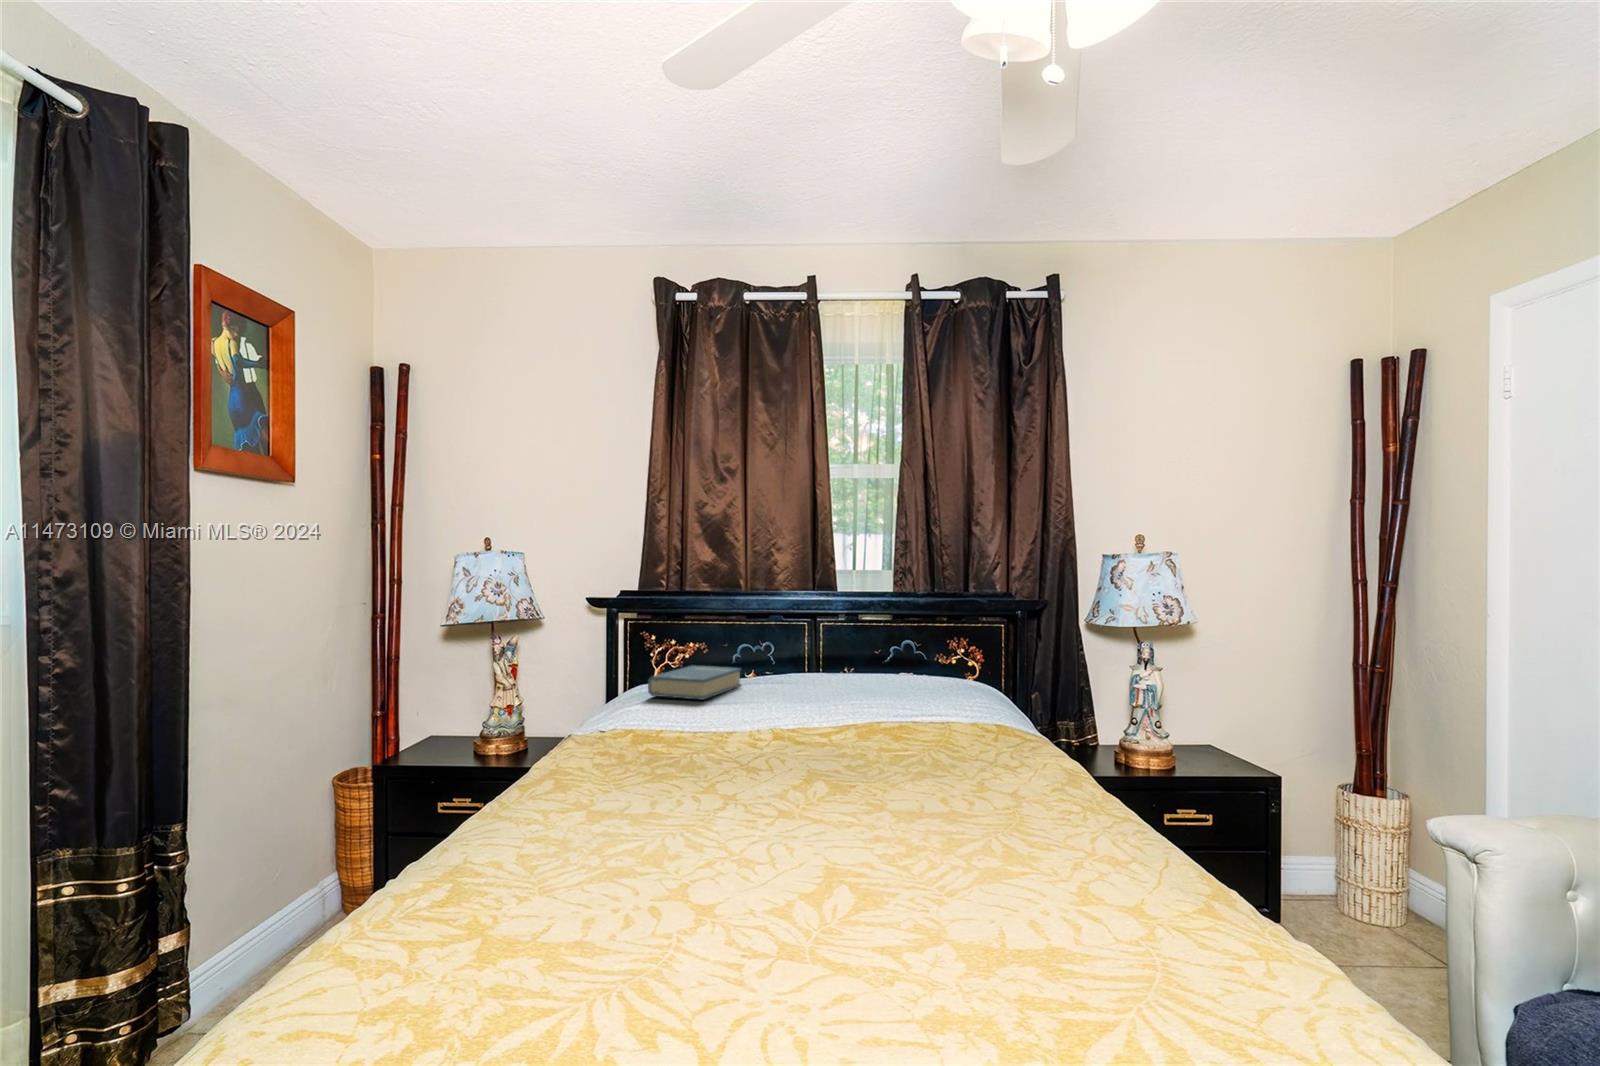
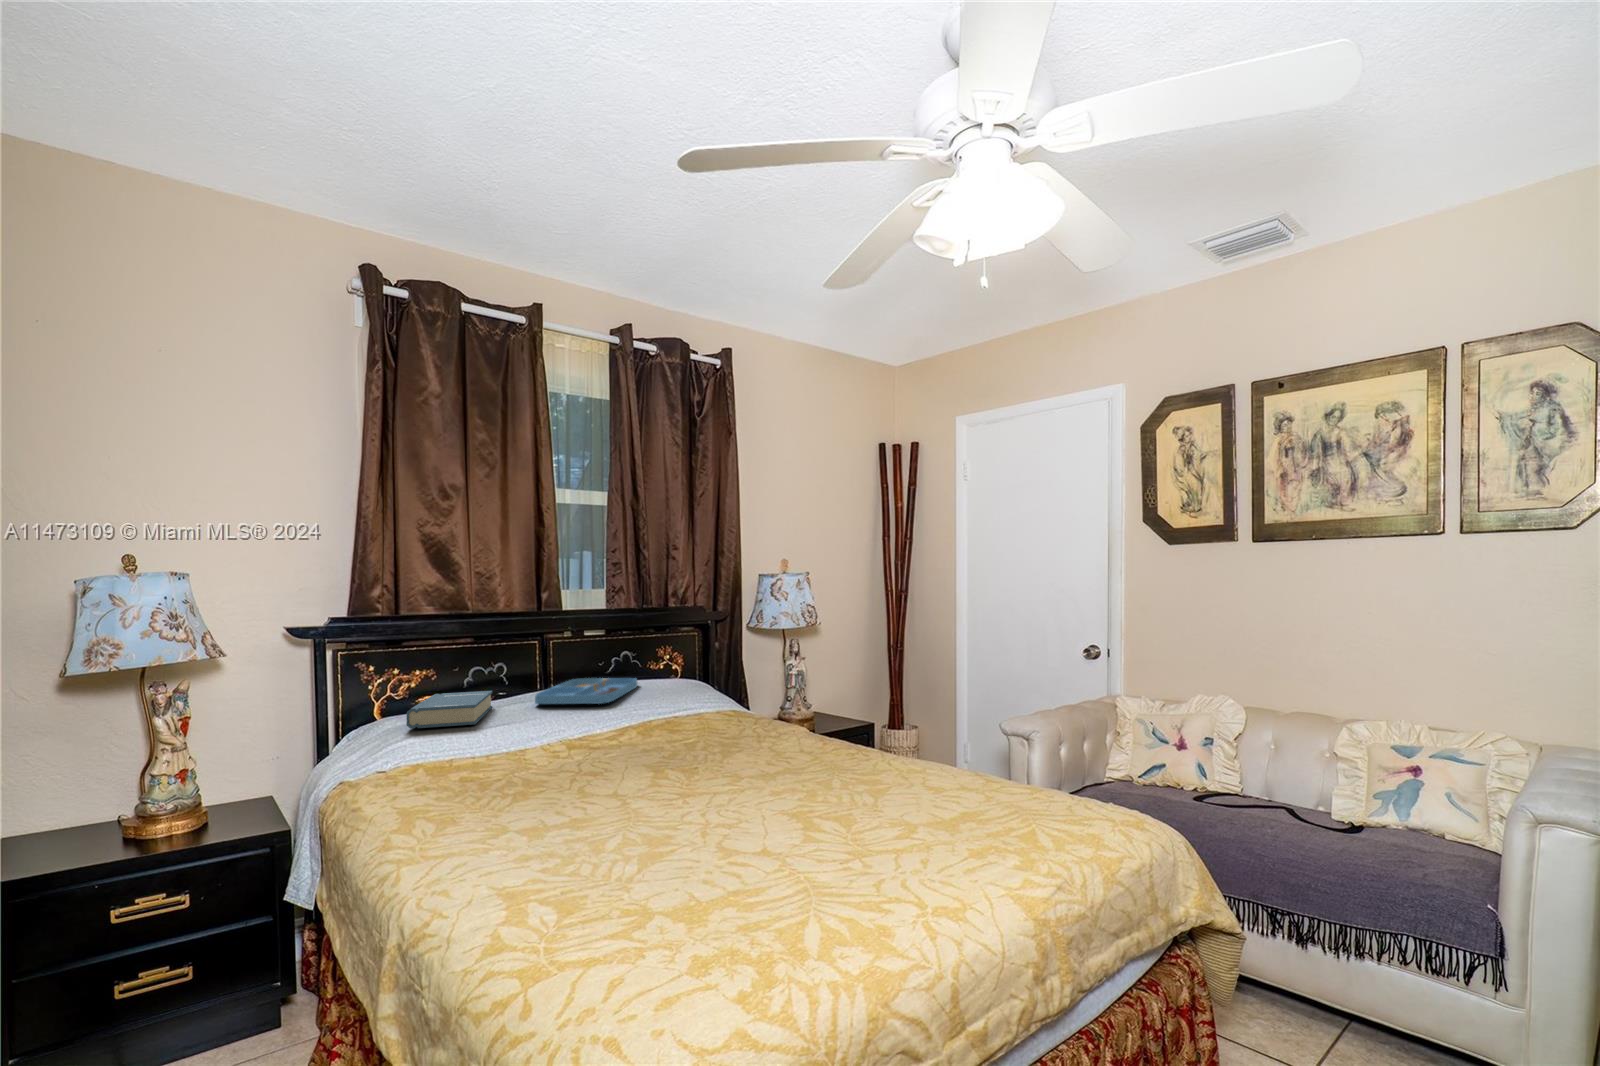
tray: none [776,666,904,695] -> present [535,678,637,704]

